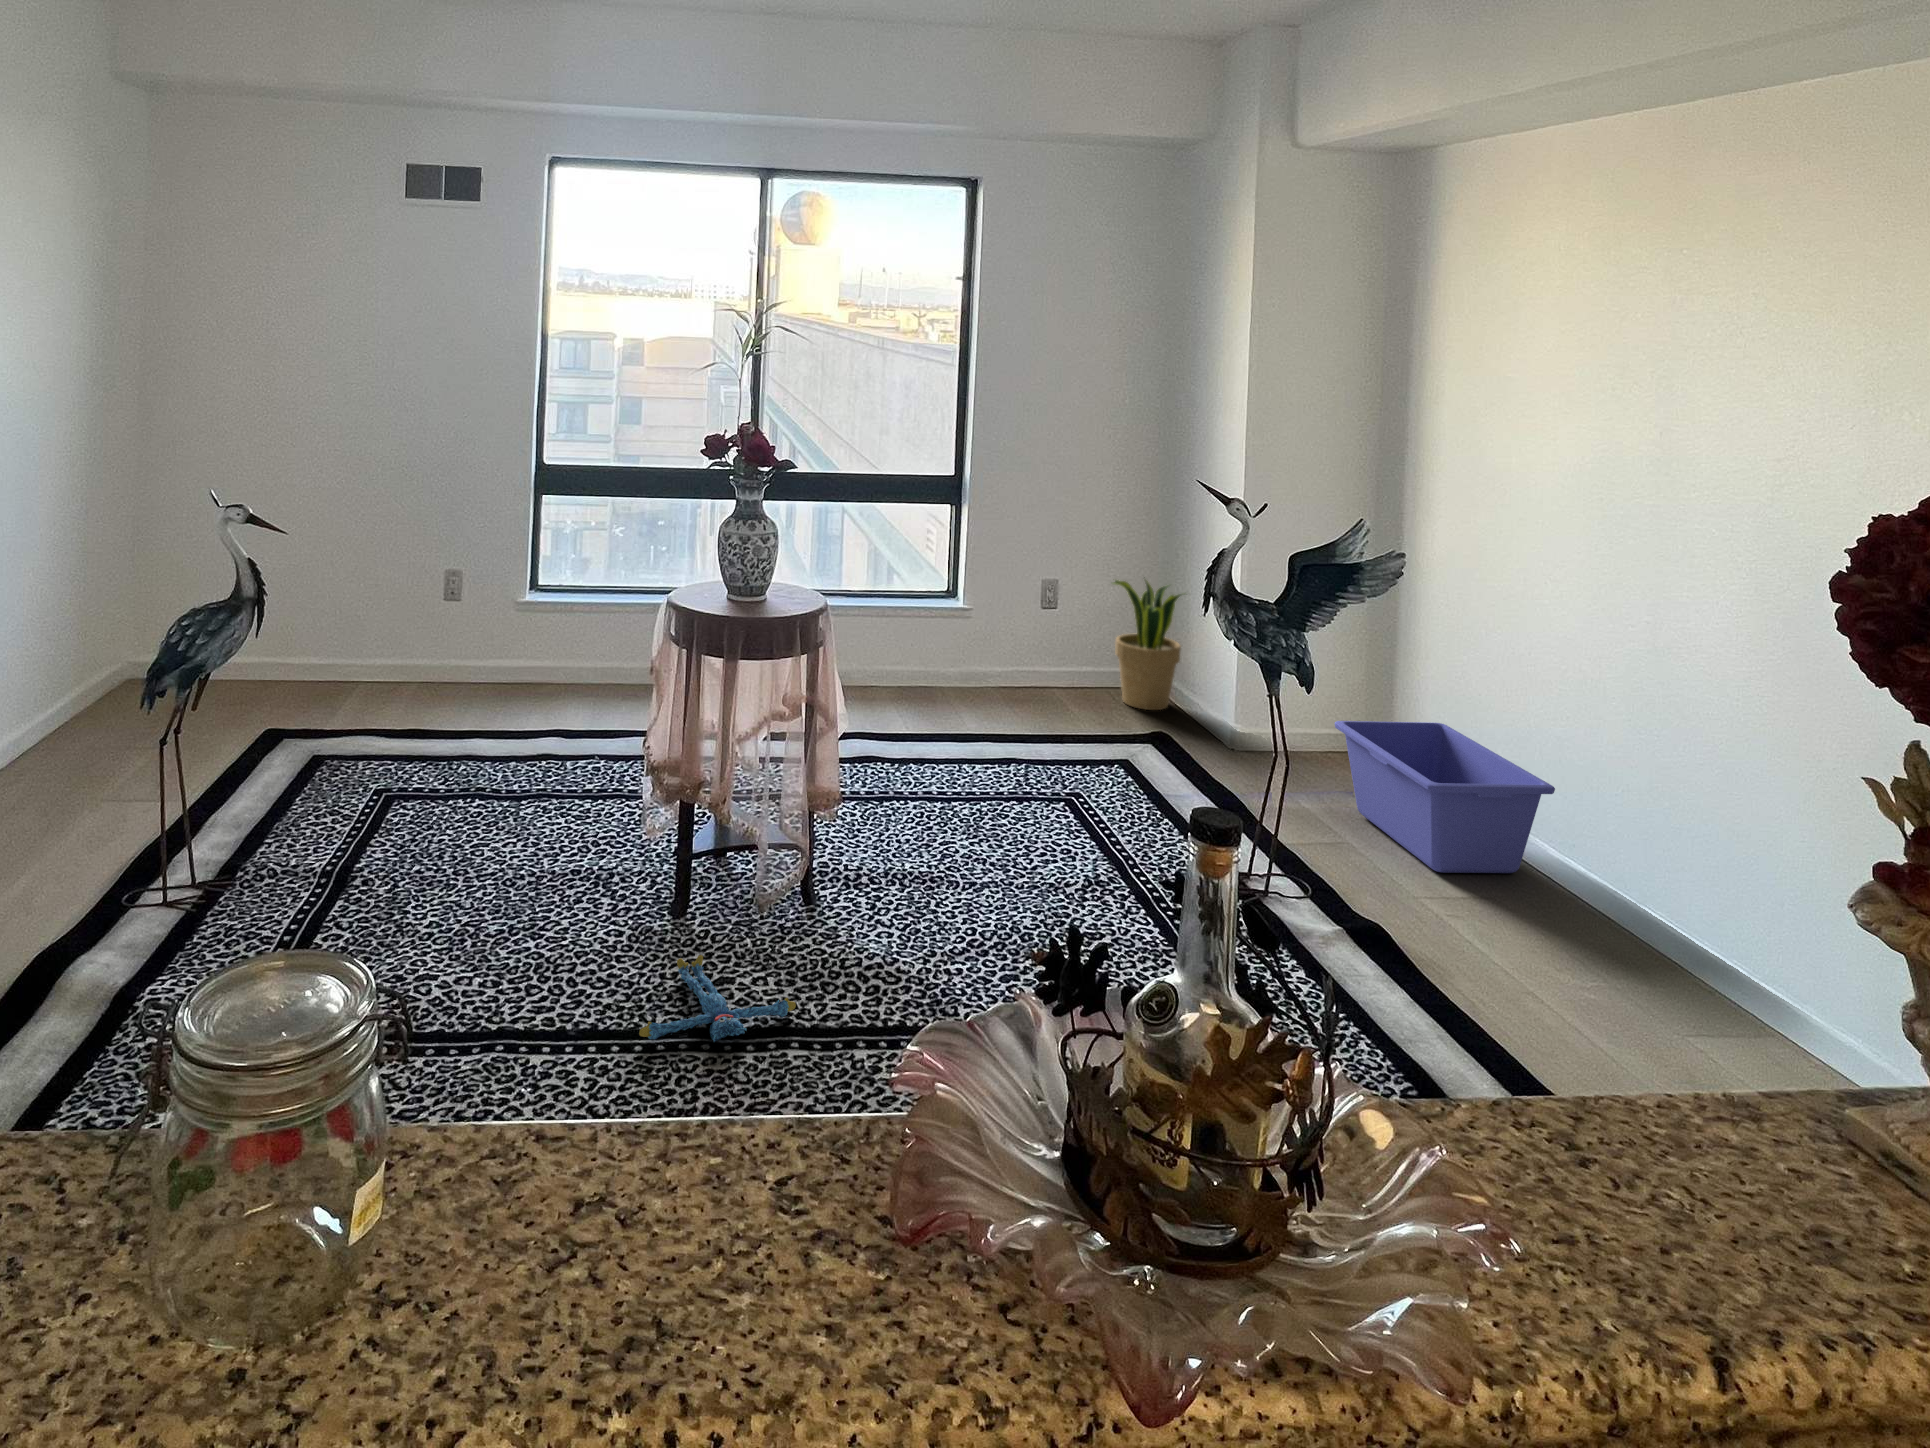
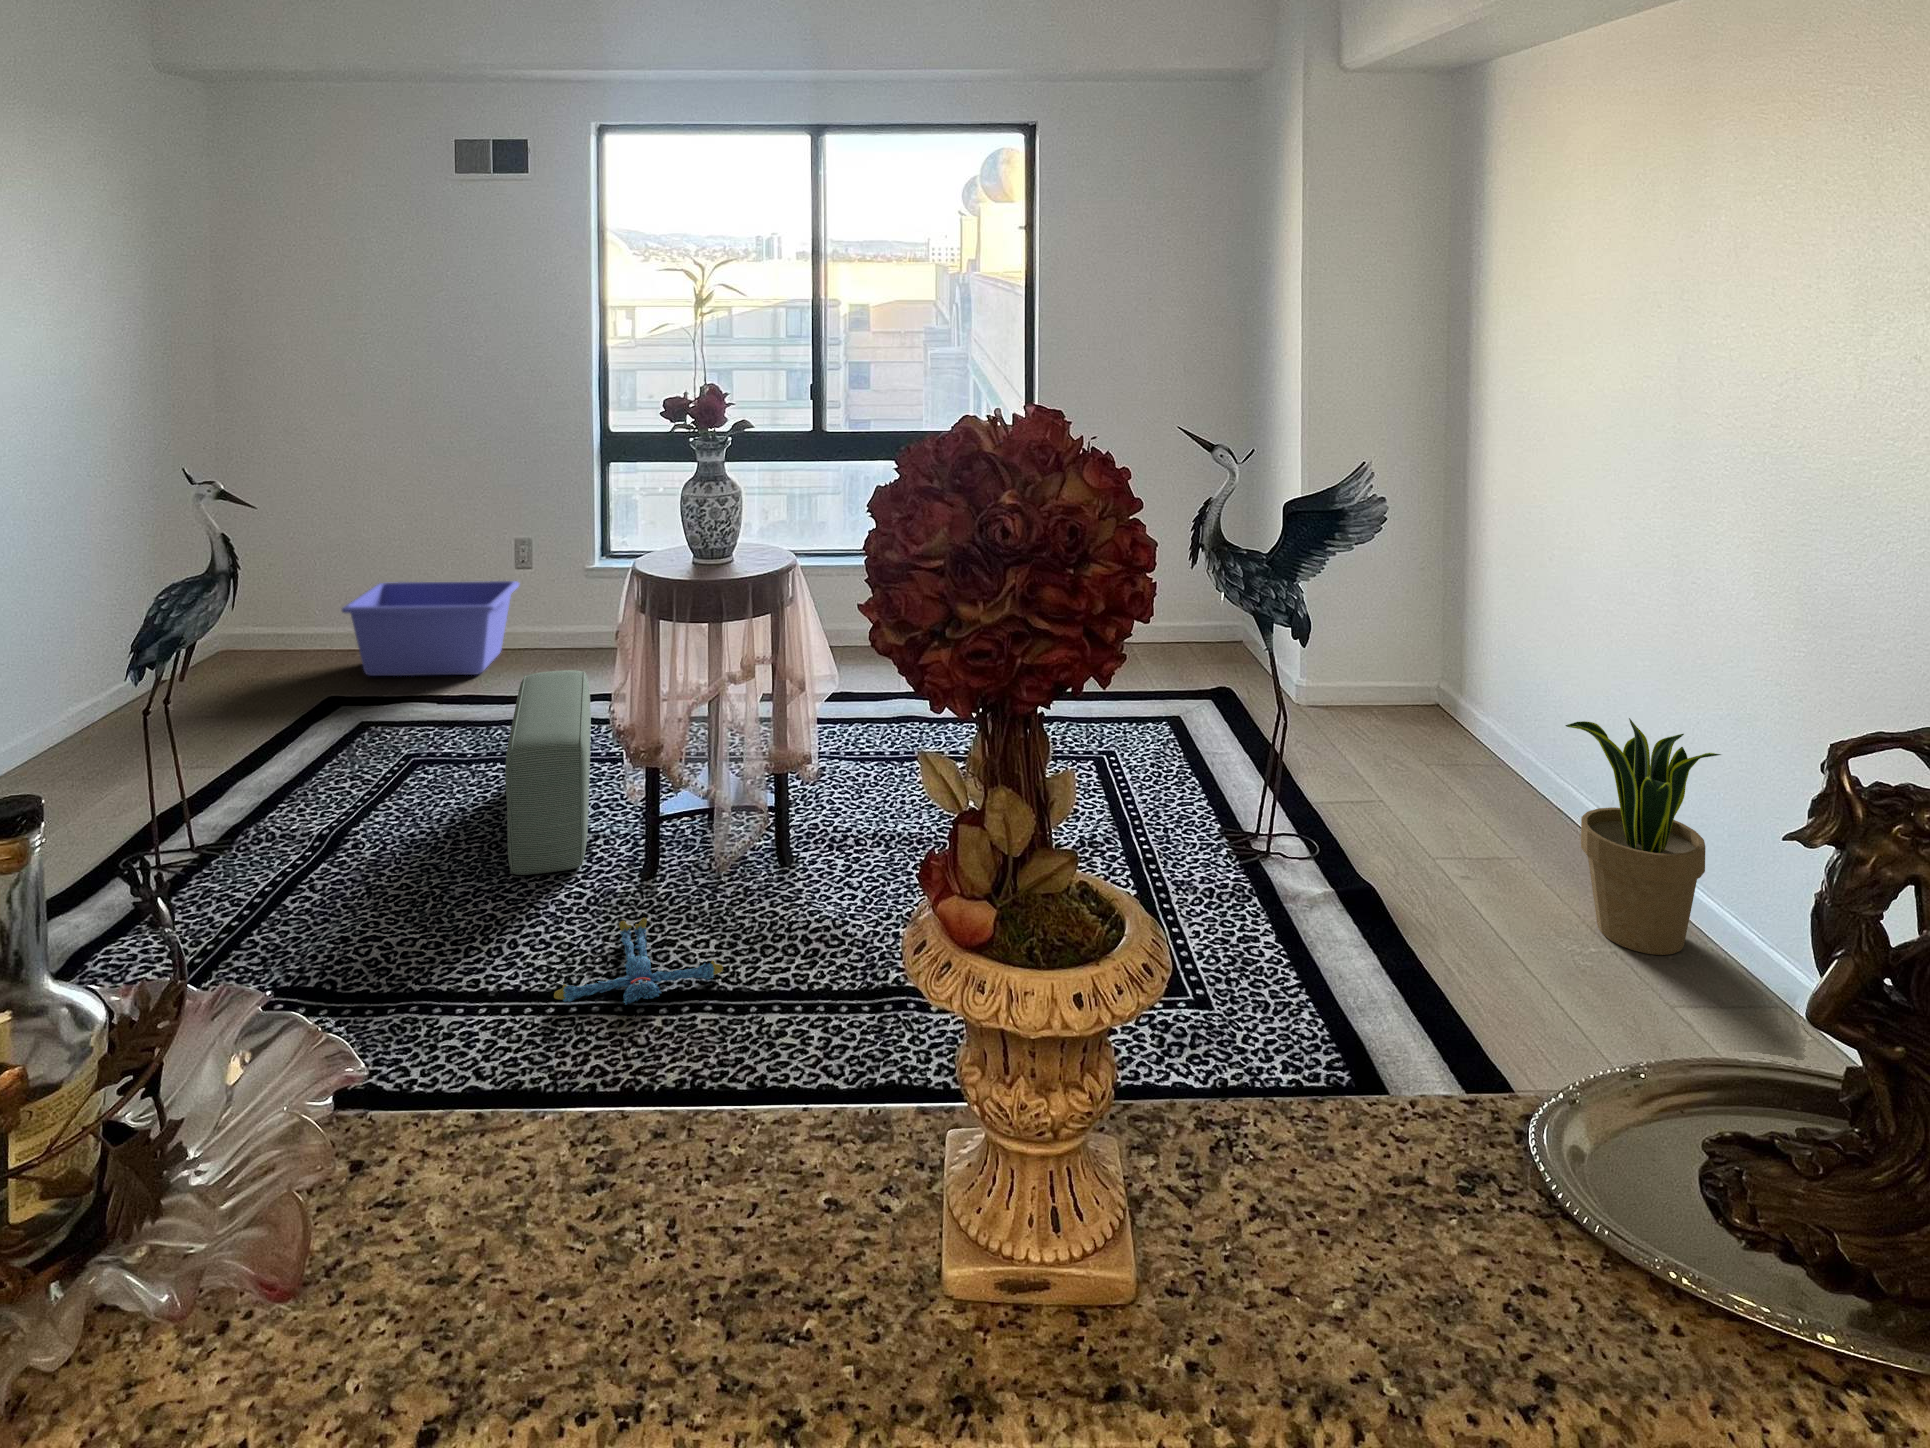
potted plant: present [1113,580,1181,710] -> present [1566,718,1721,955]
pouf: none [510,705,615,912] -> present [505,670,591,875]
storage bin: present [1335,721,1555,873] -> present [342,581,519,676]

